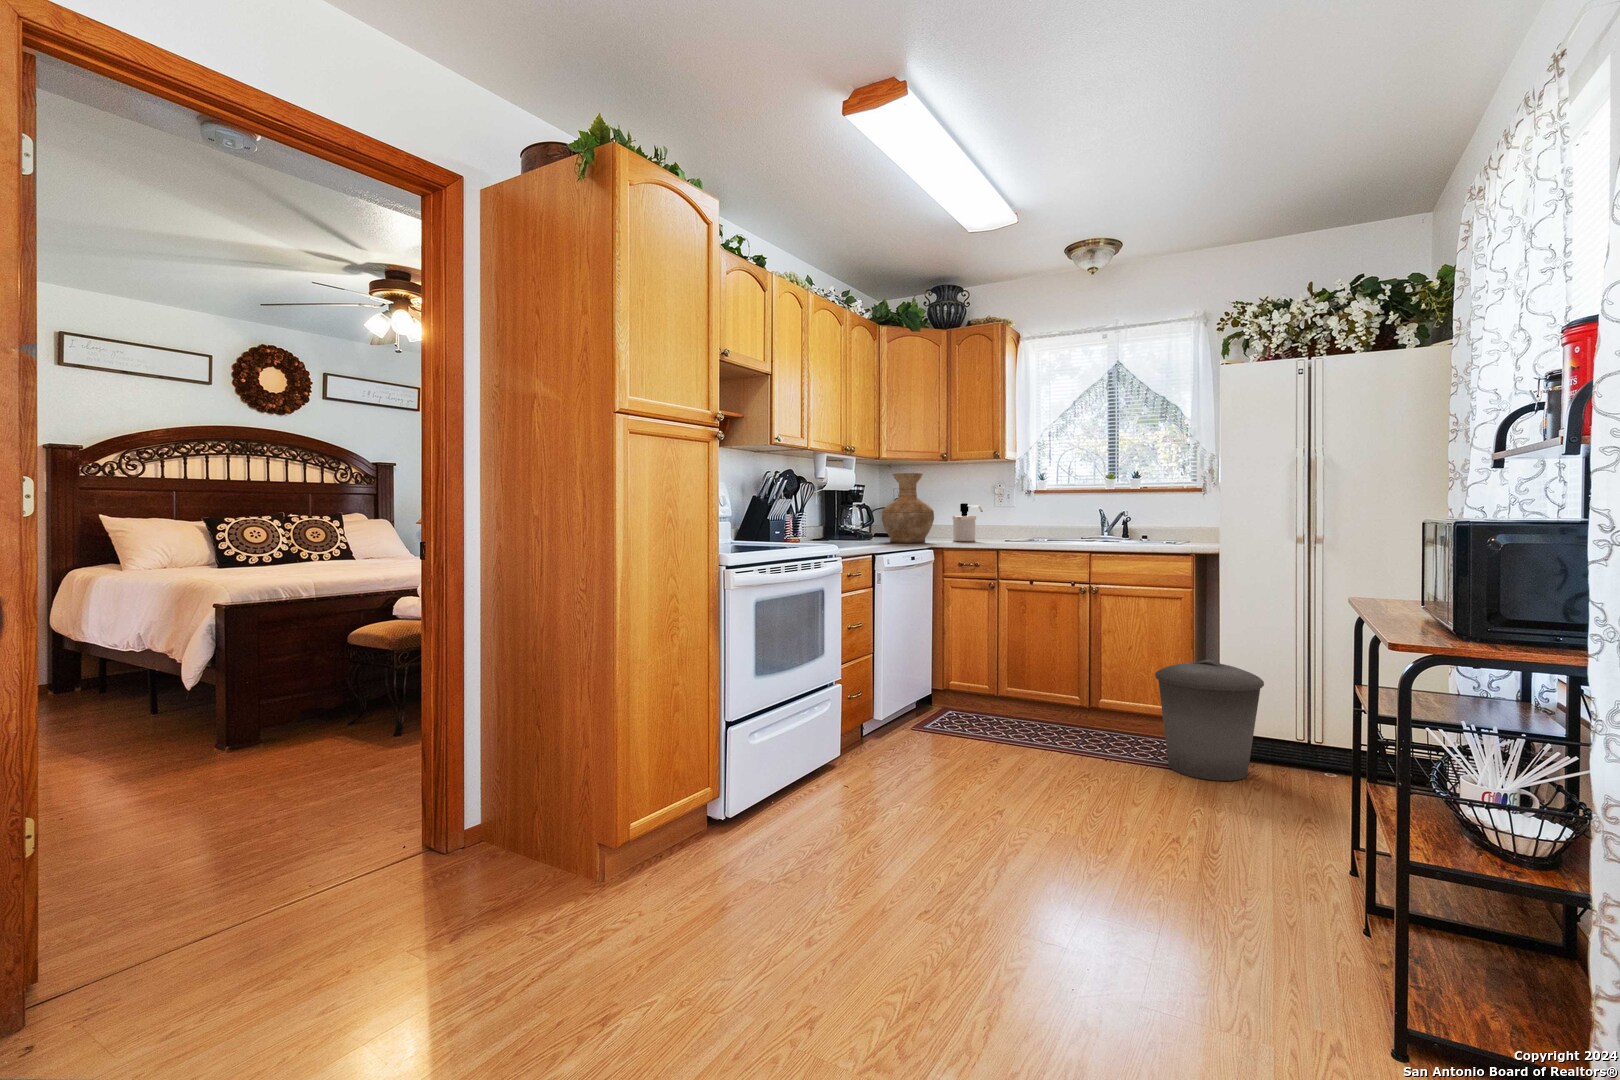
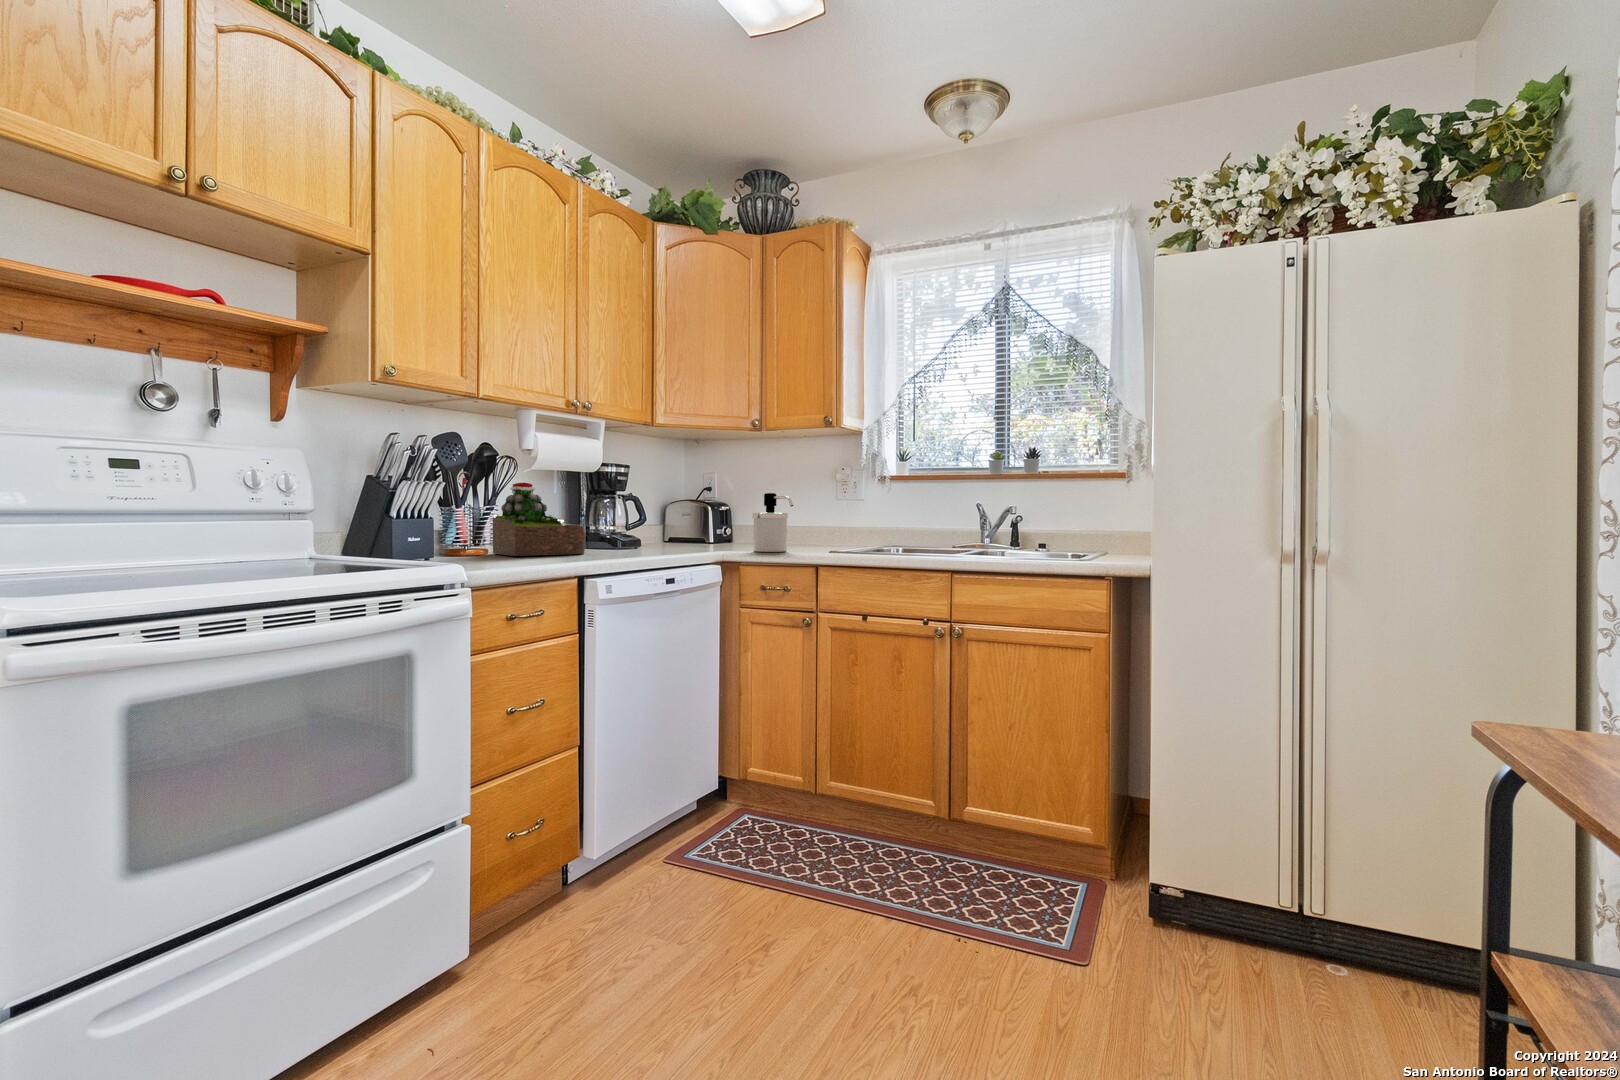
vase: present [882,473,934,543] -> none [630,444,714,555]
succulent plant: none [797,498,853,543] -> present [493,483,585,556]
trash can: present [1155,660,1264,781] -> none [1041,768,1227,1001]

